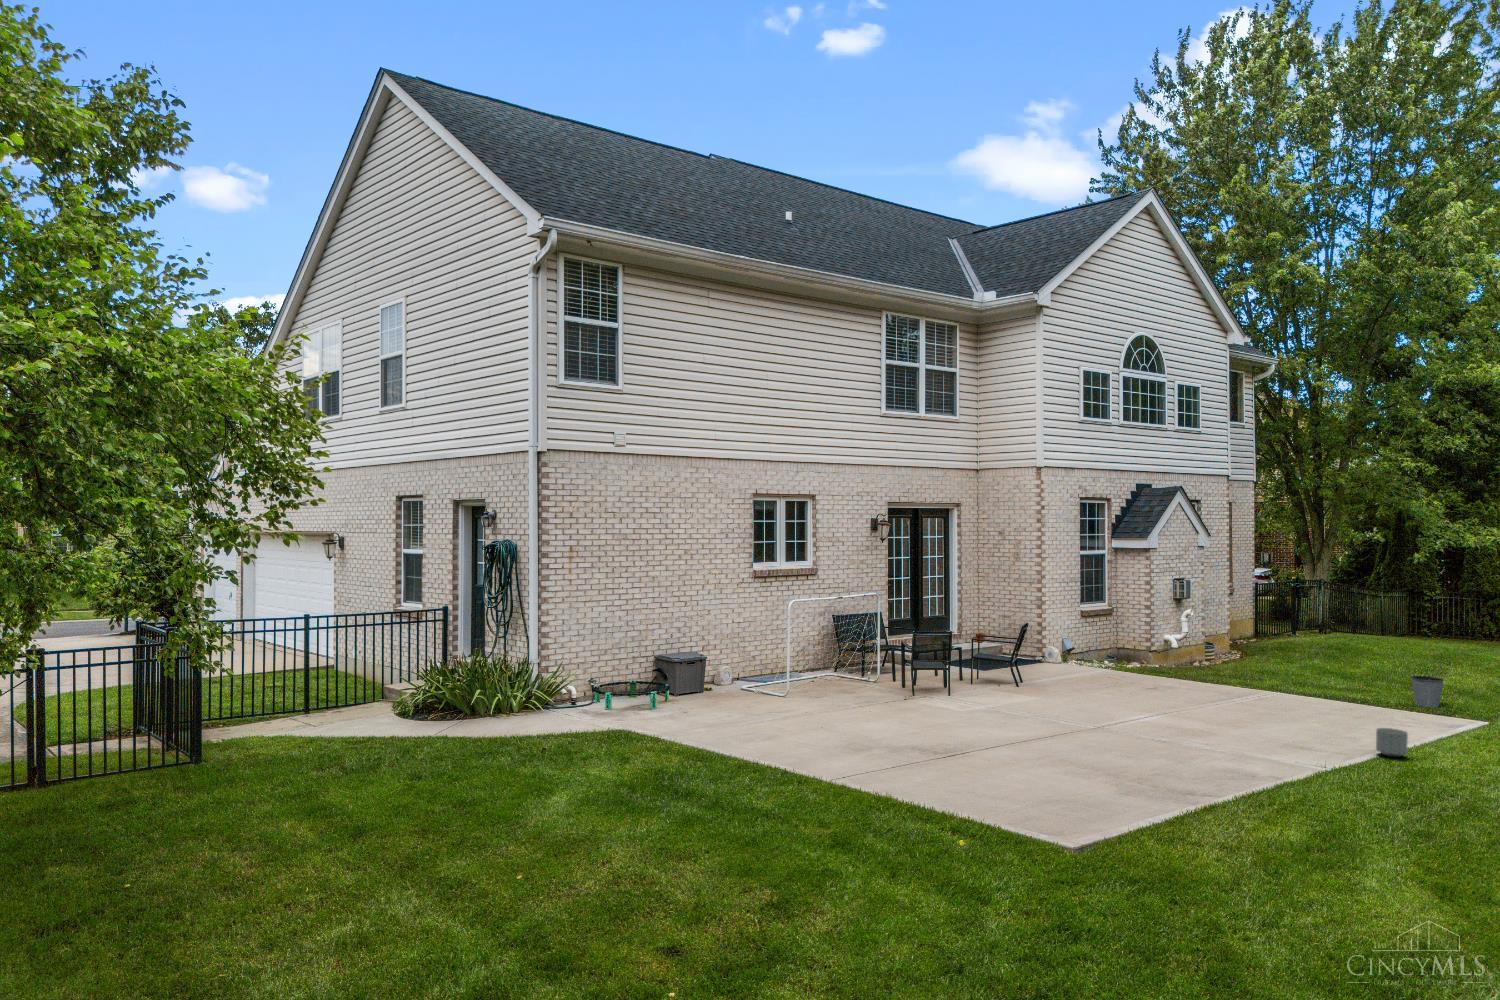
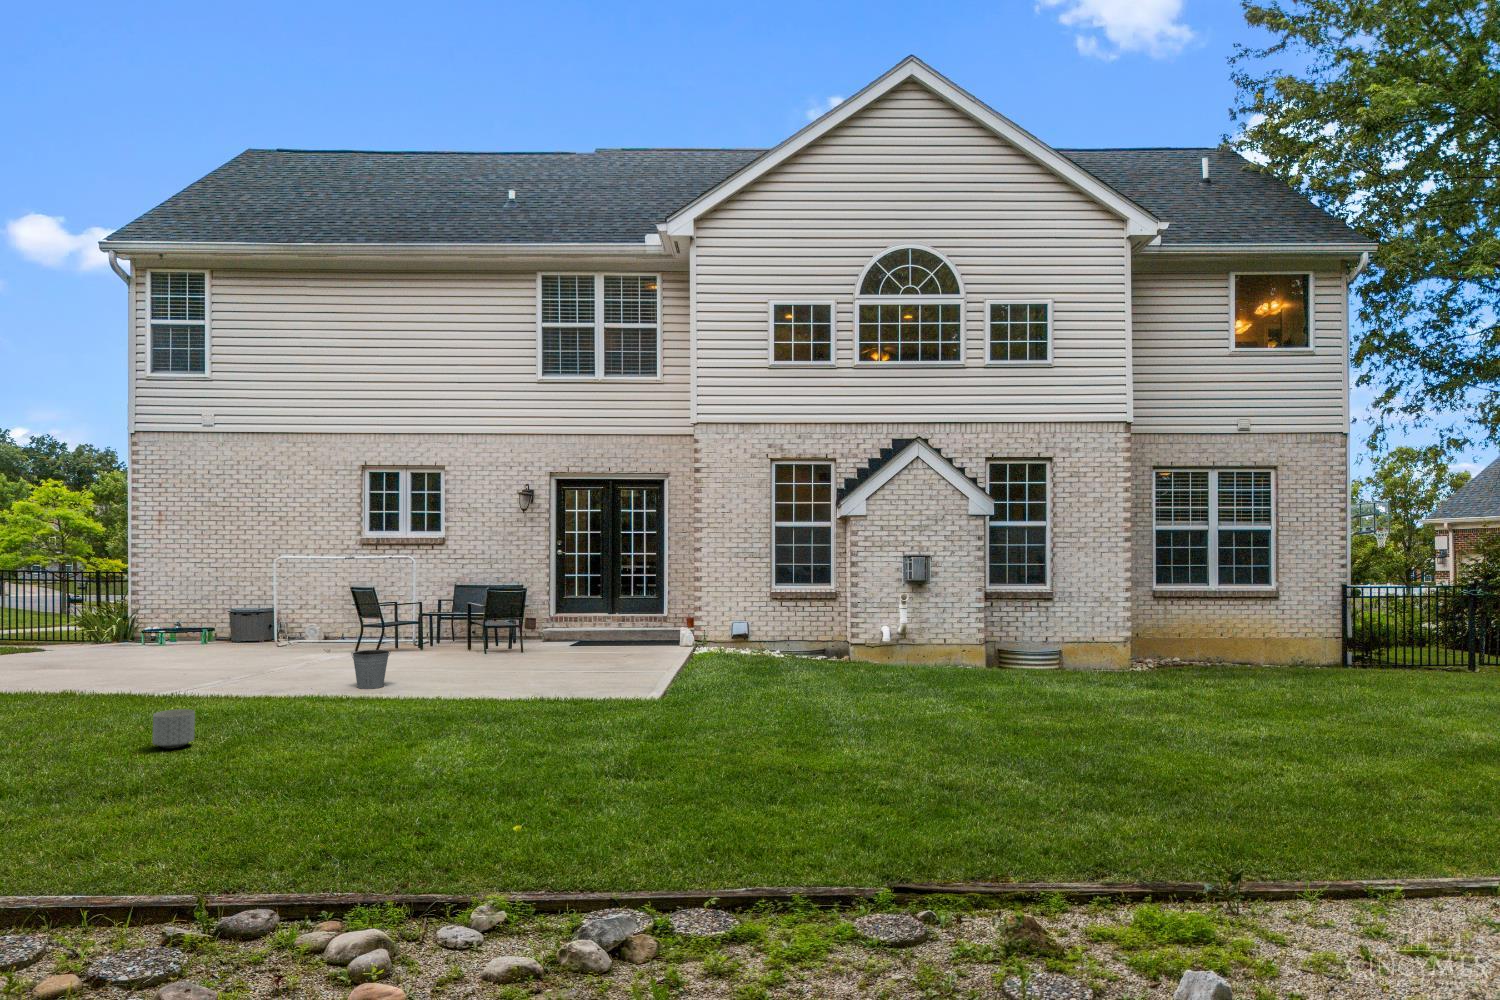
bucket: present [1411,675,1444,708] -> present [351,650,391,689]

